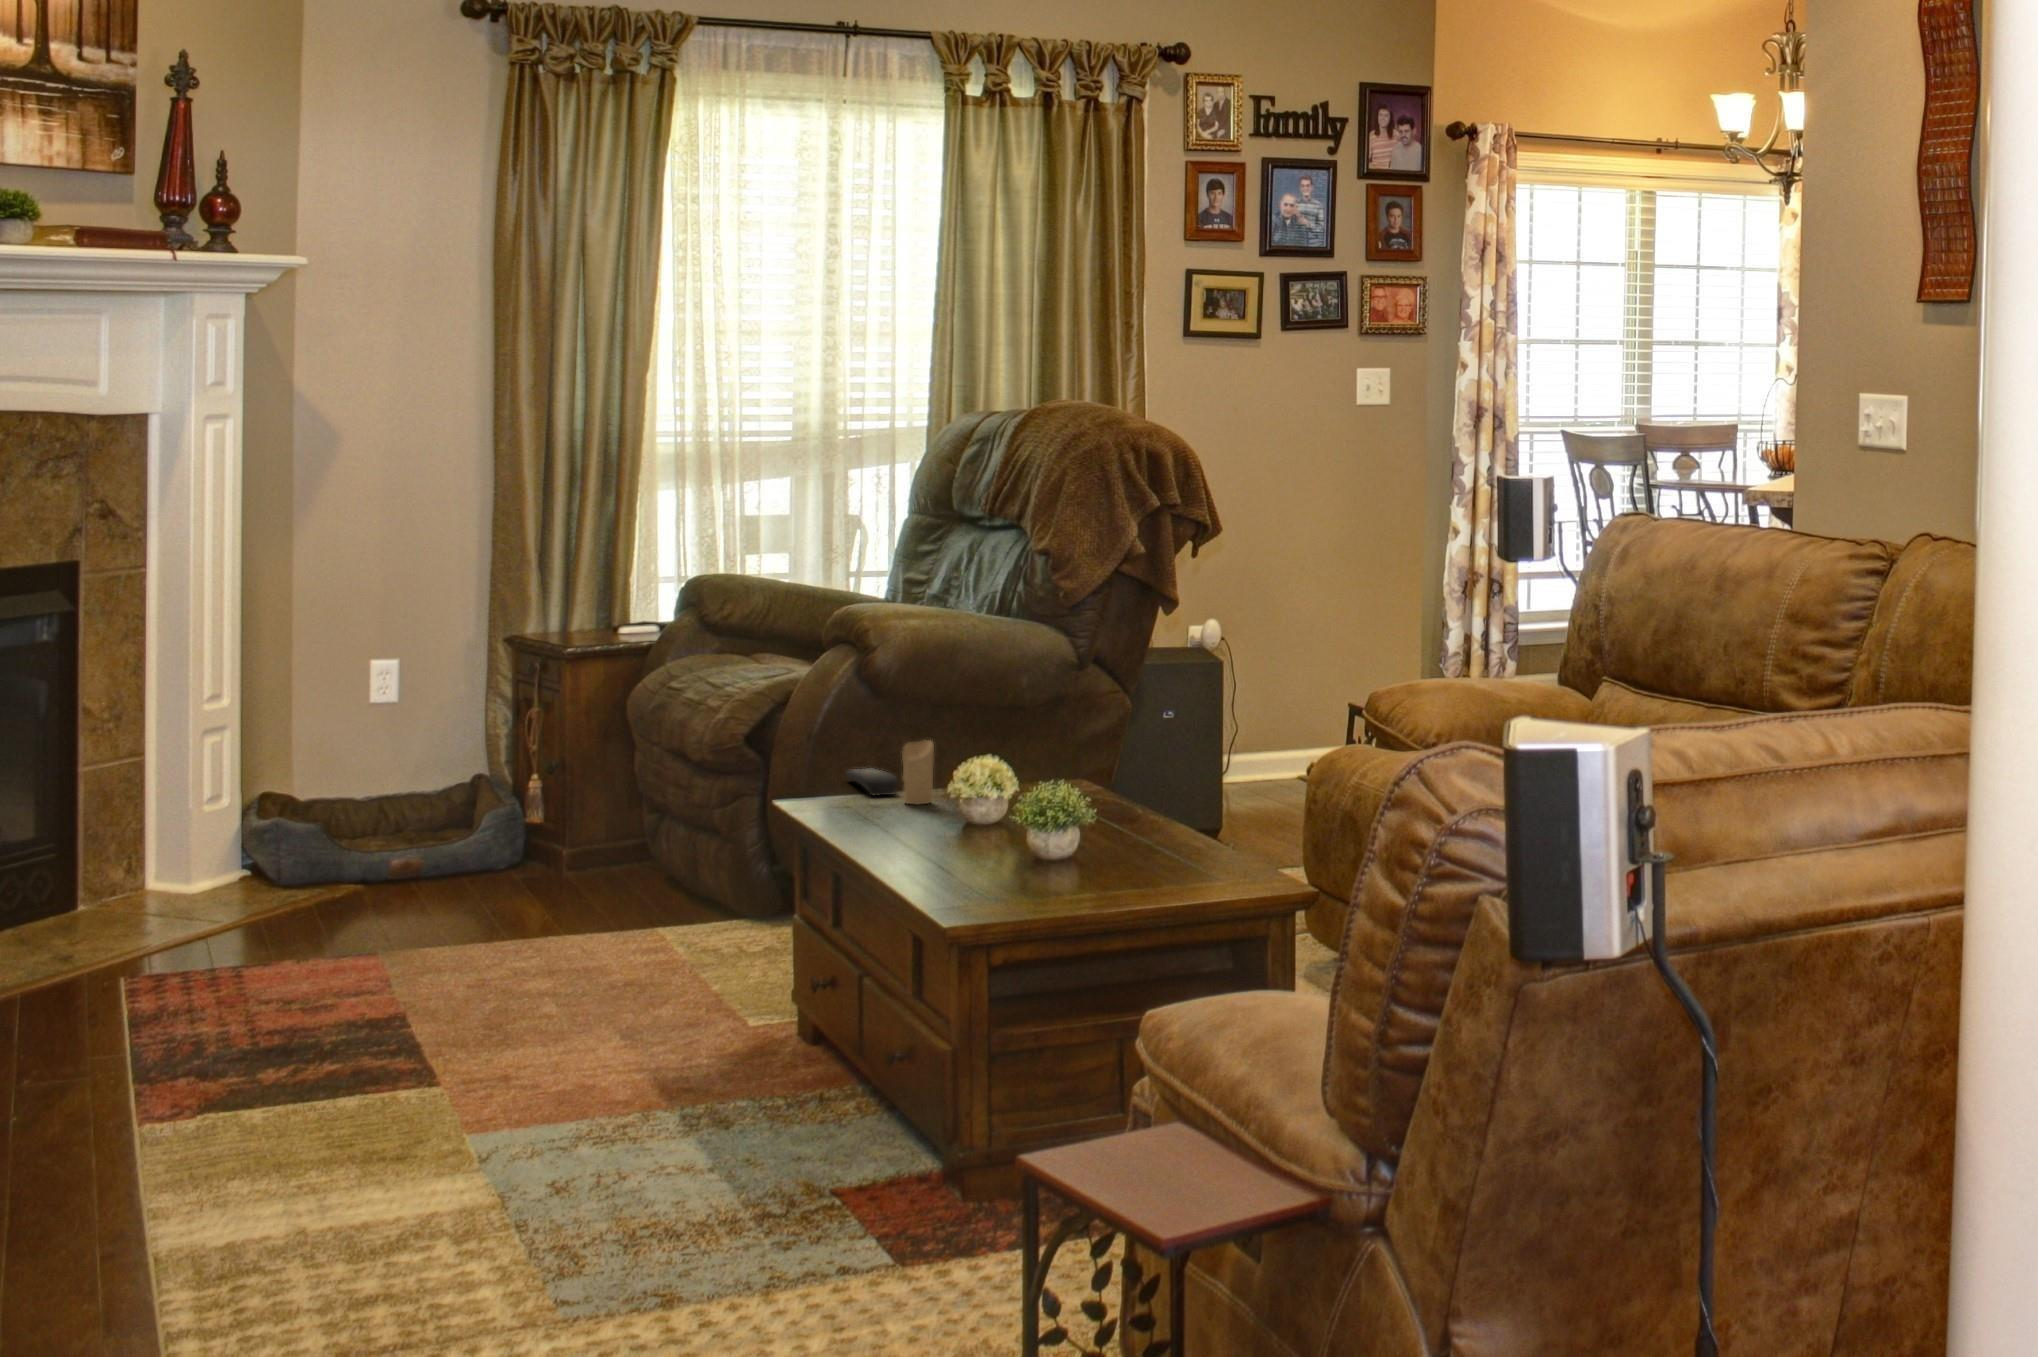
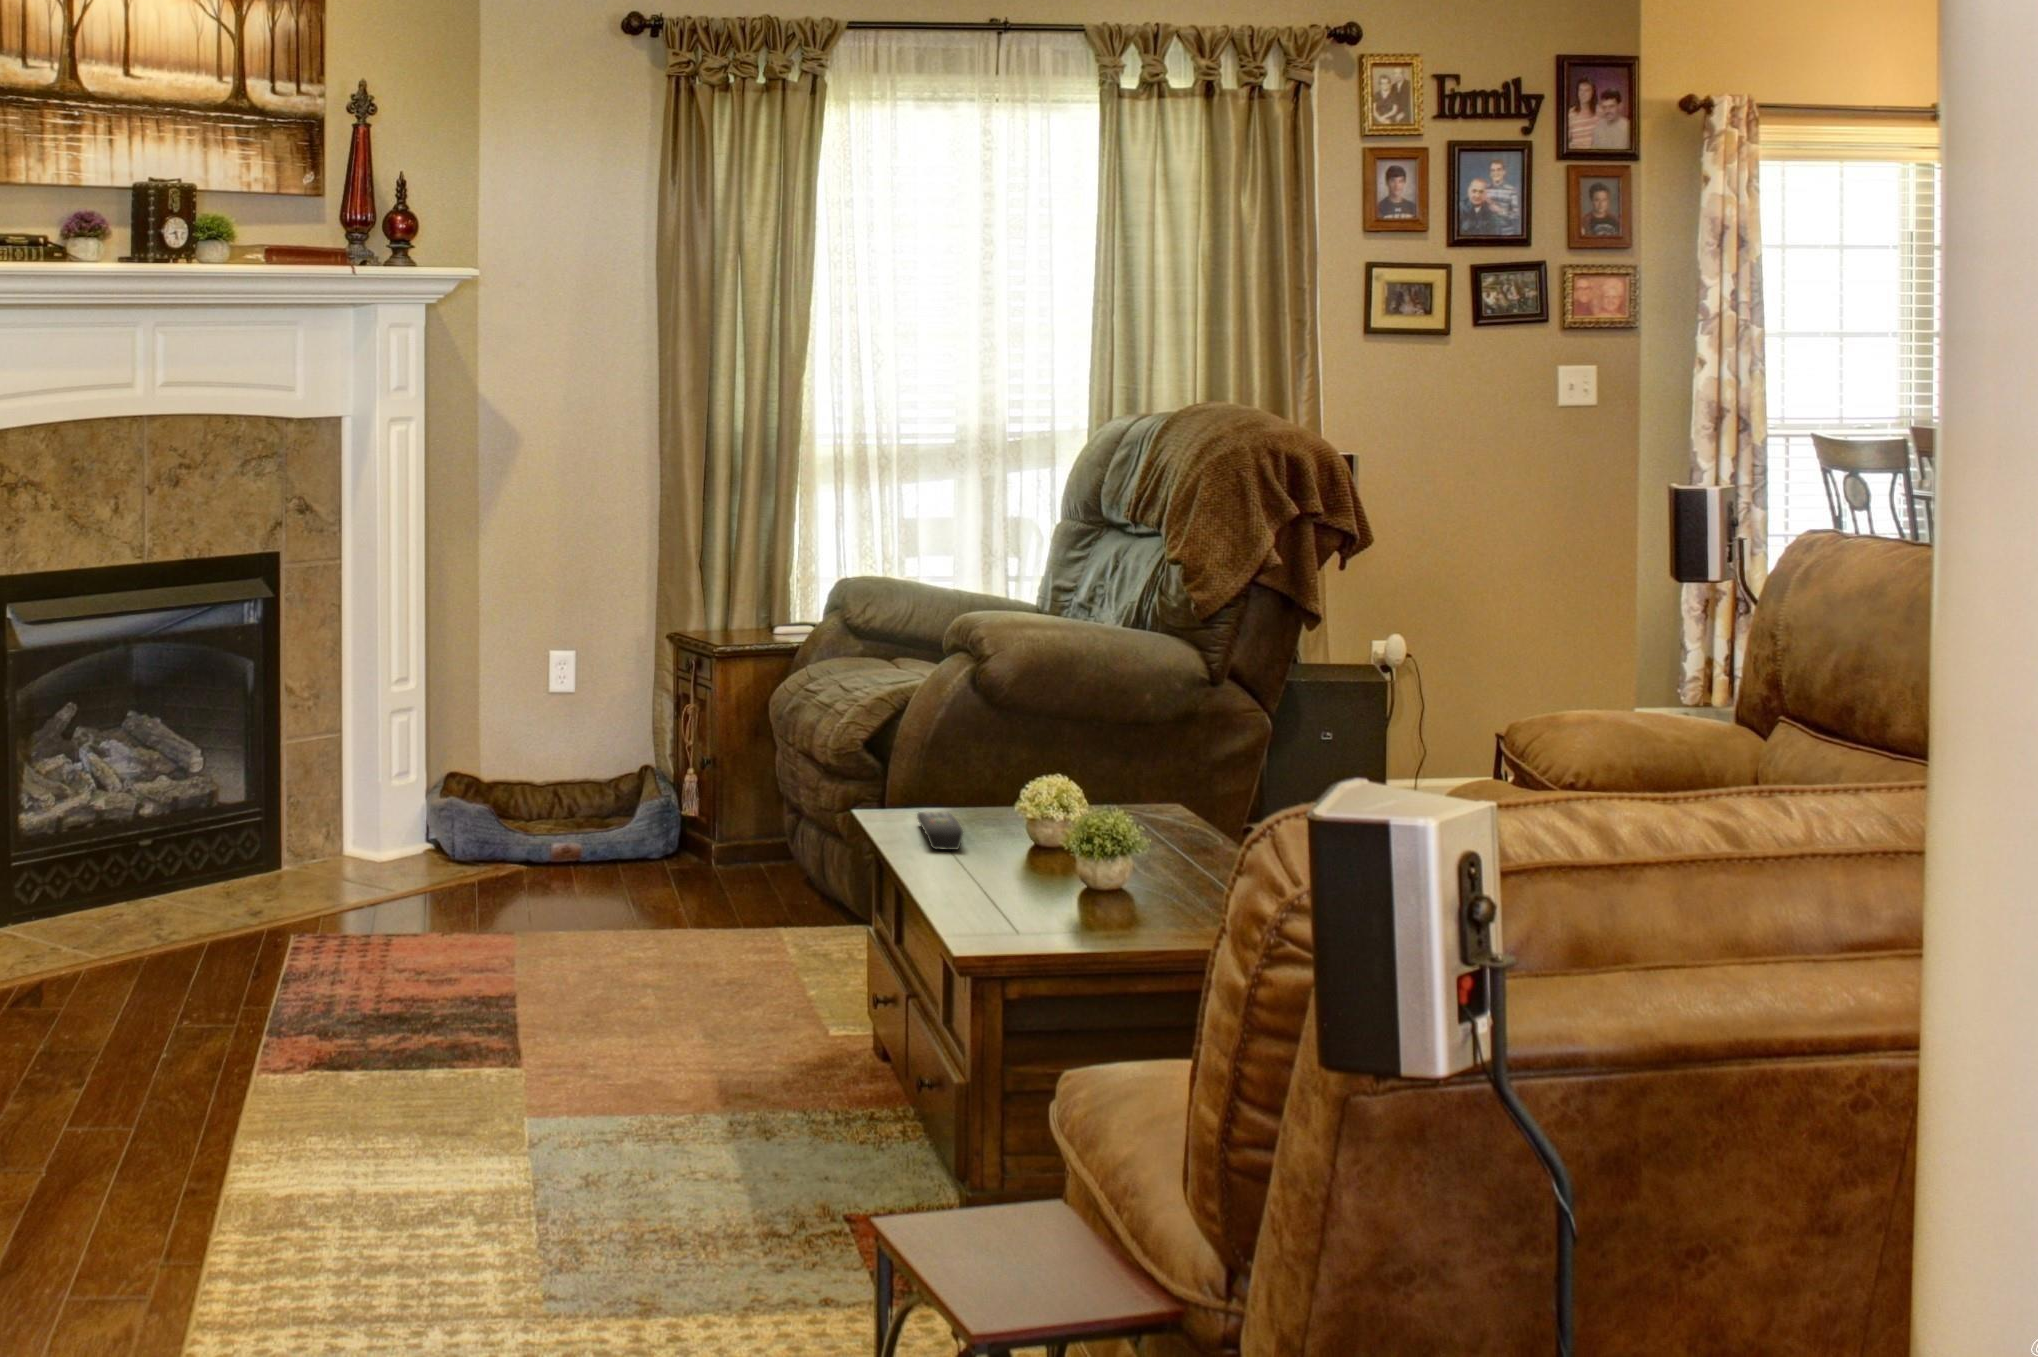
candle: present [902,740,934,805] -> none [961,792,997,867]

